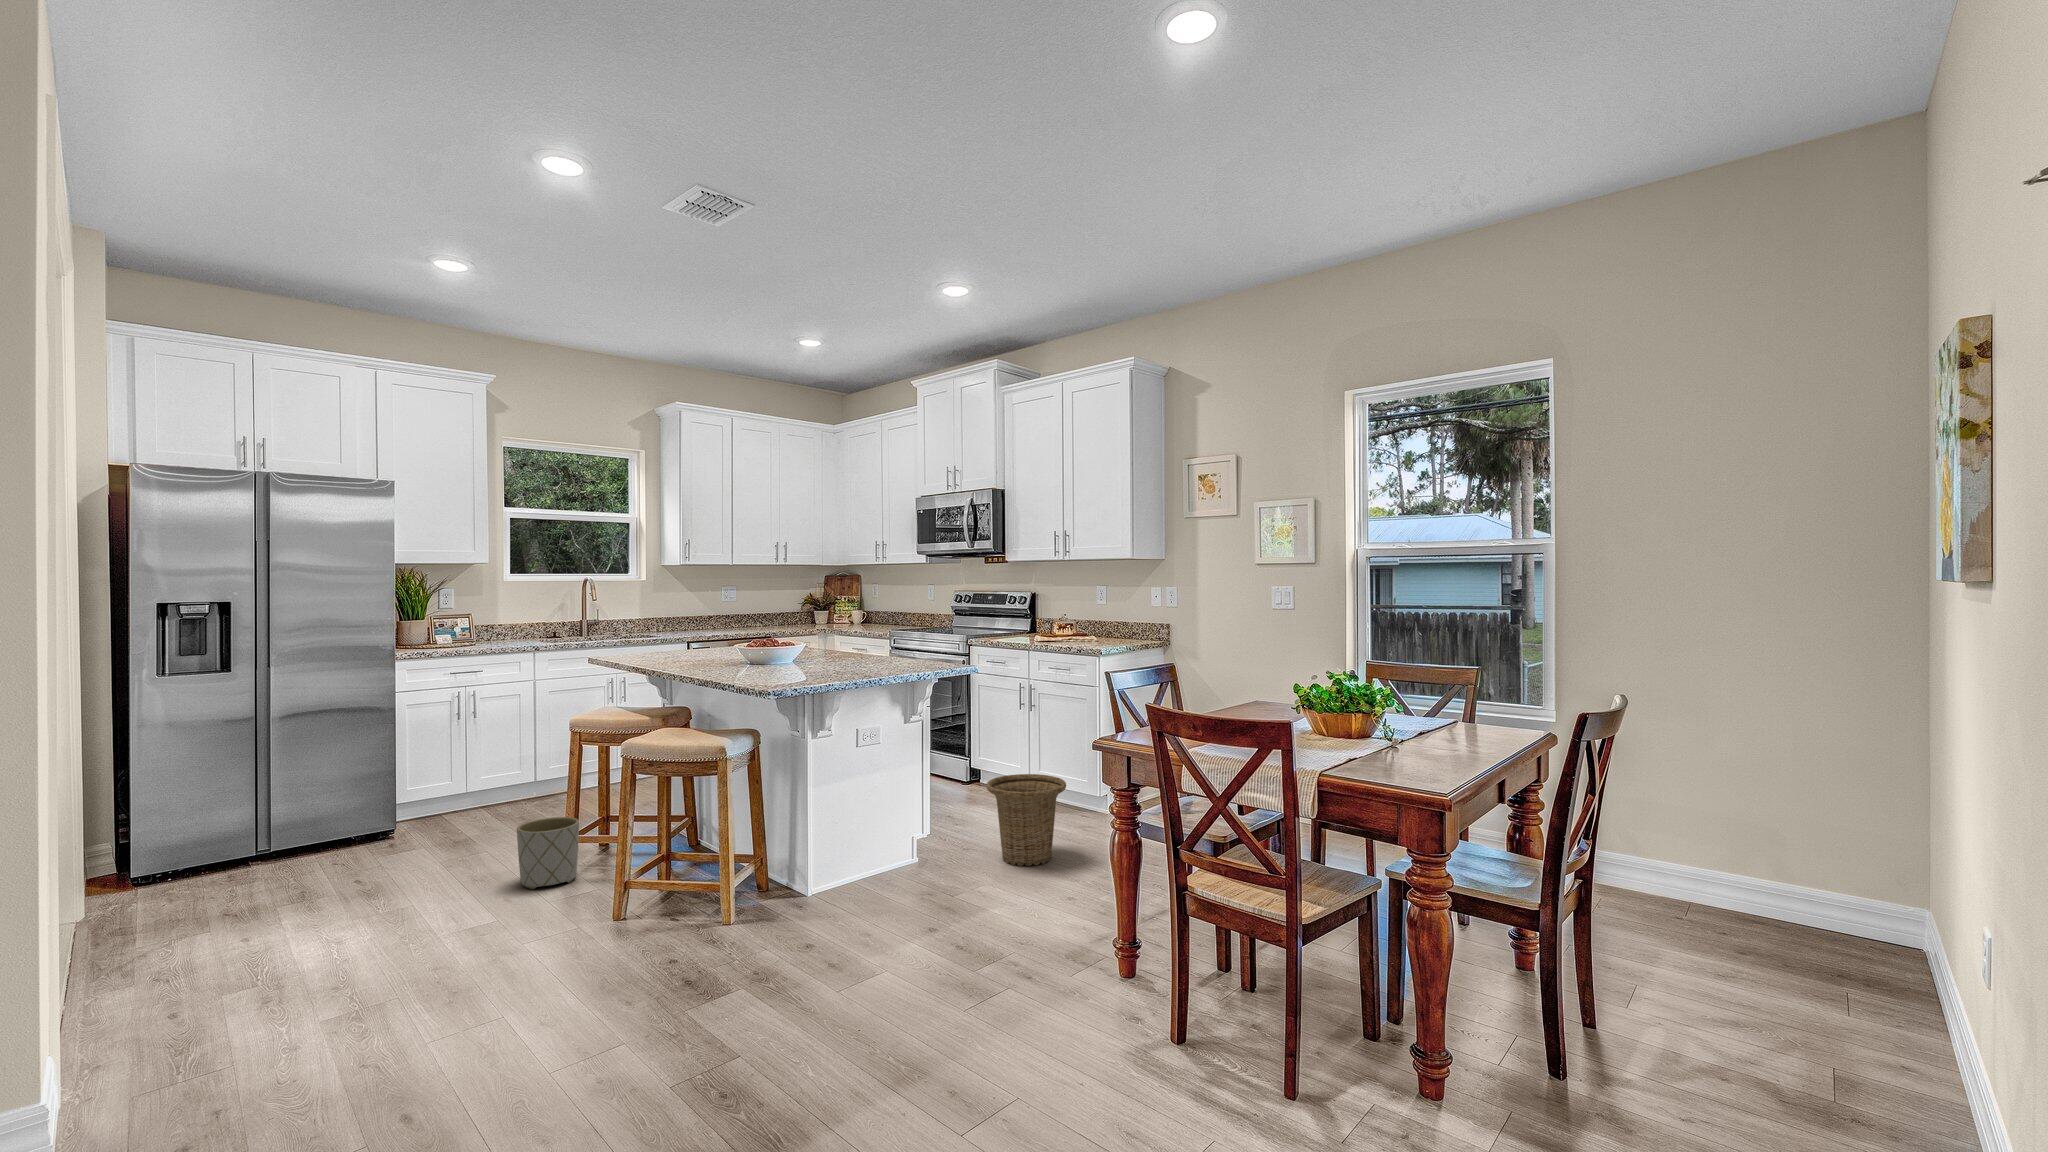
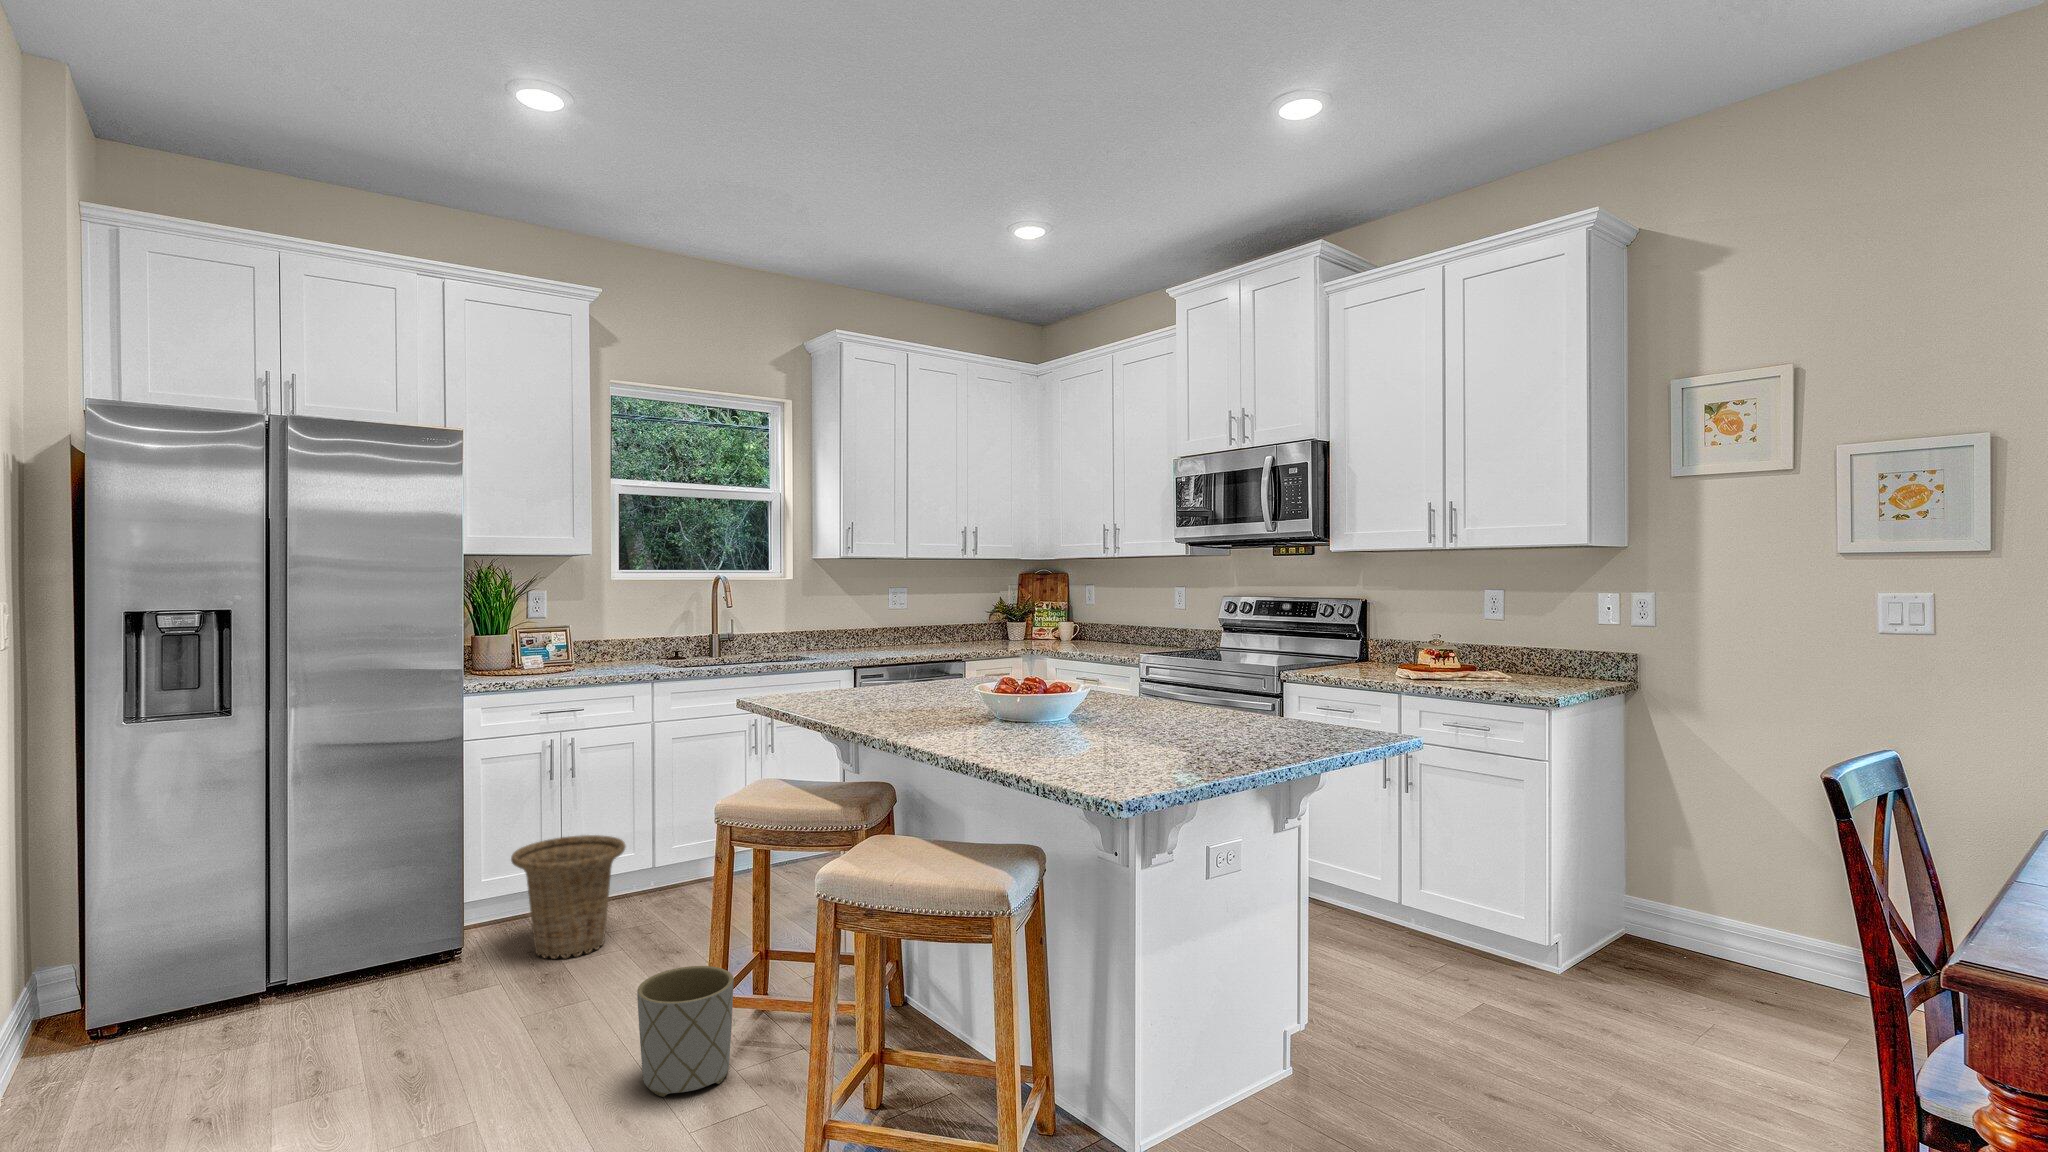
basket: present [986,774,1066,866] -> present [511,835,626,959]

